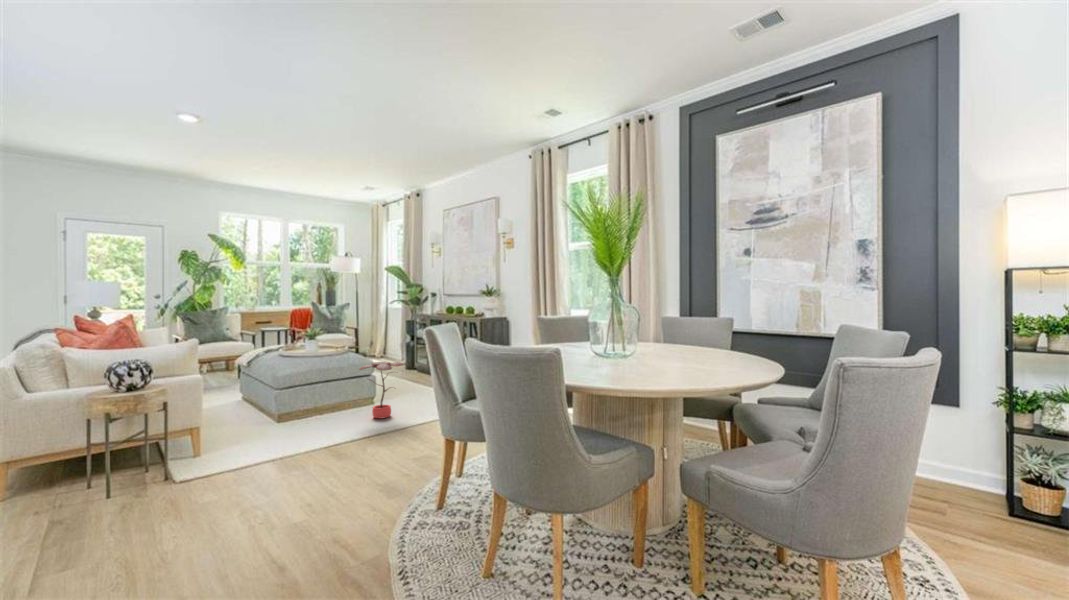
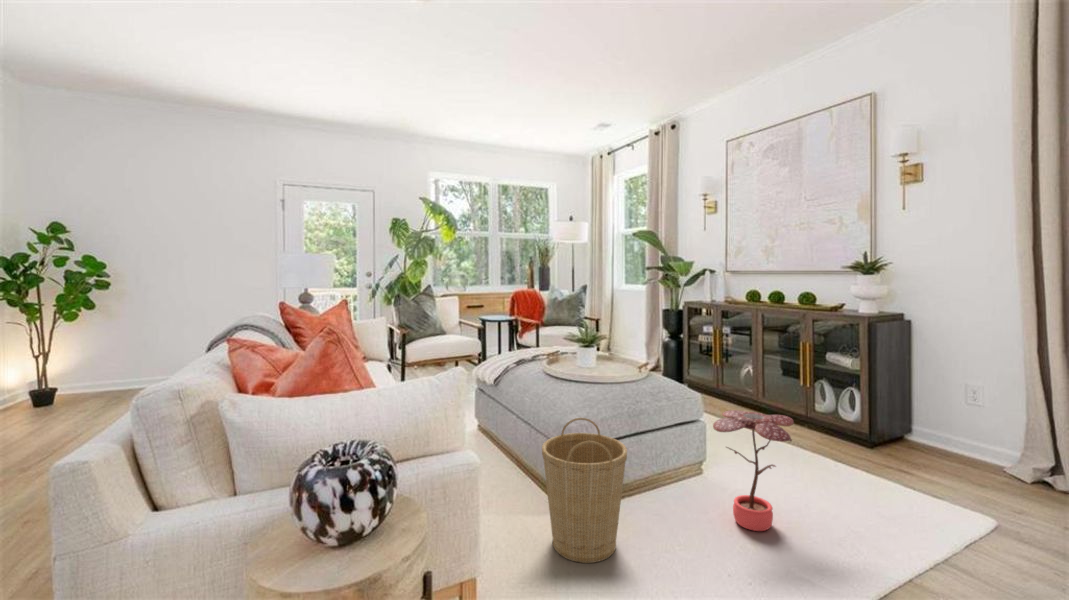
basket: none [256,368,306,435] -> present [542,418,627,563]

